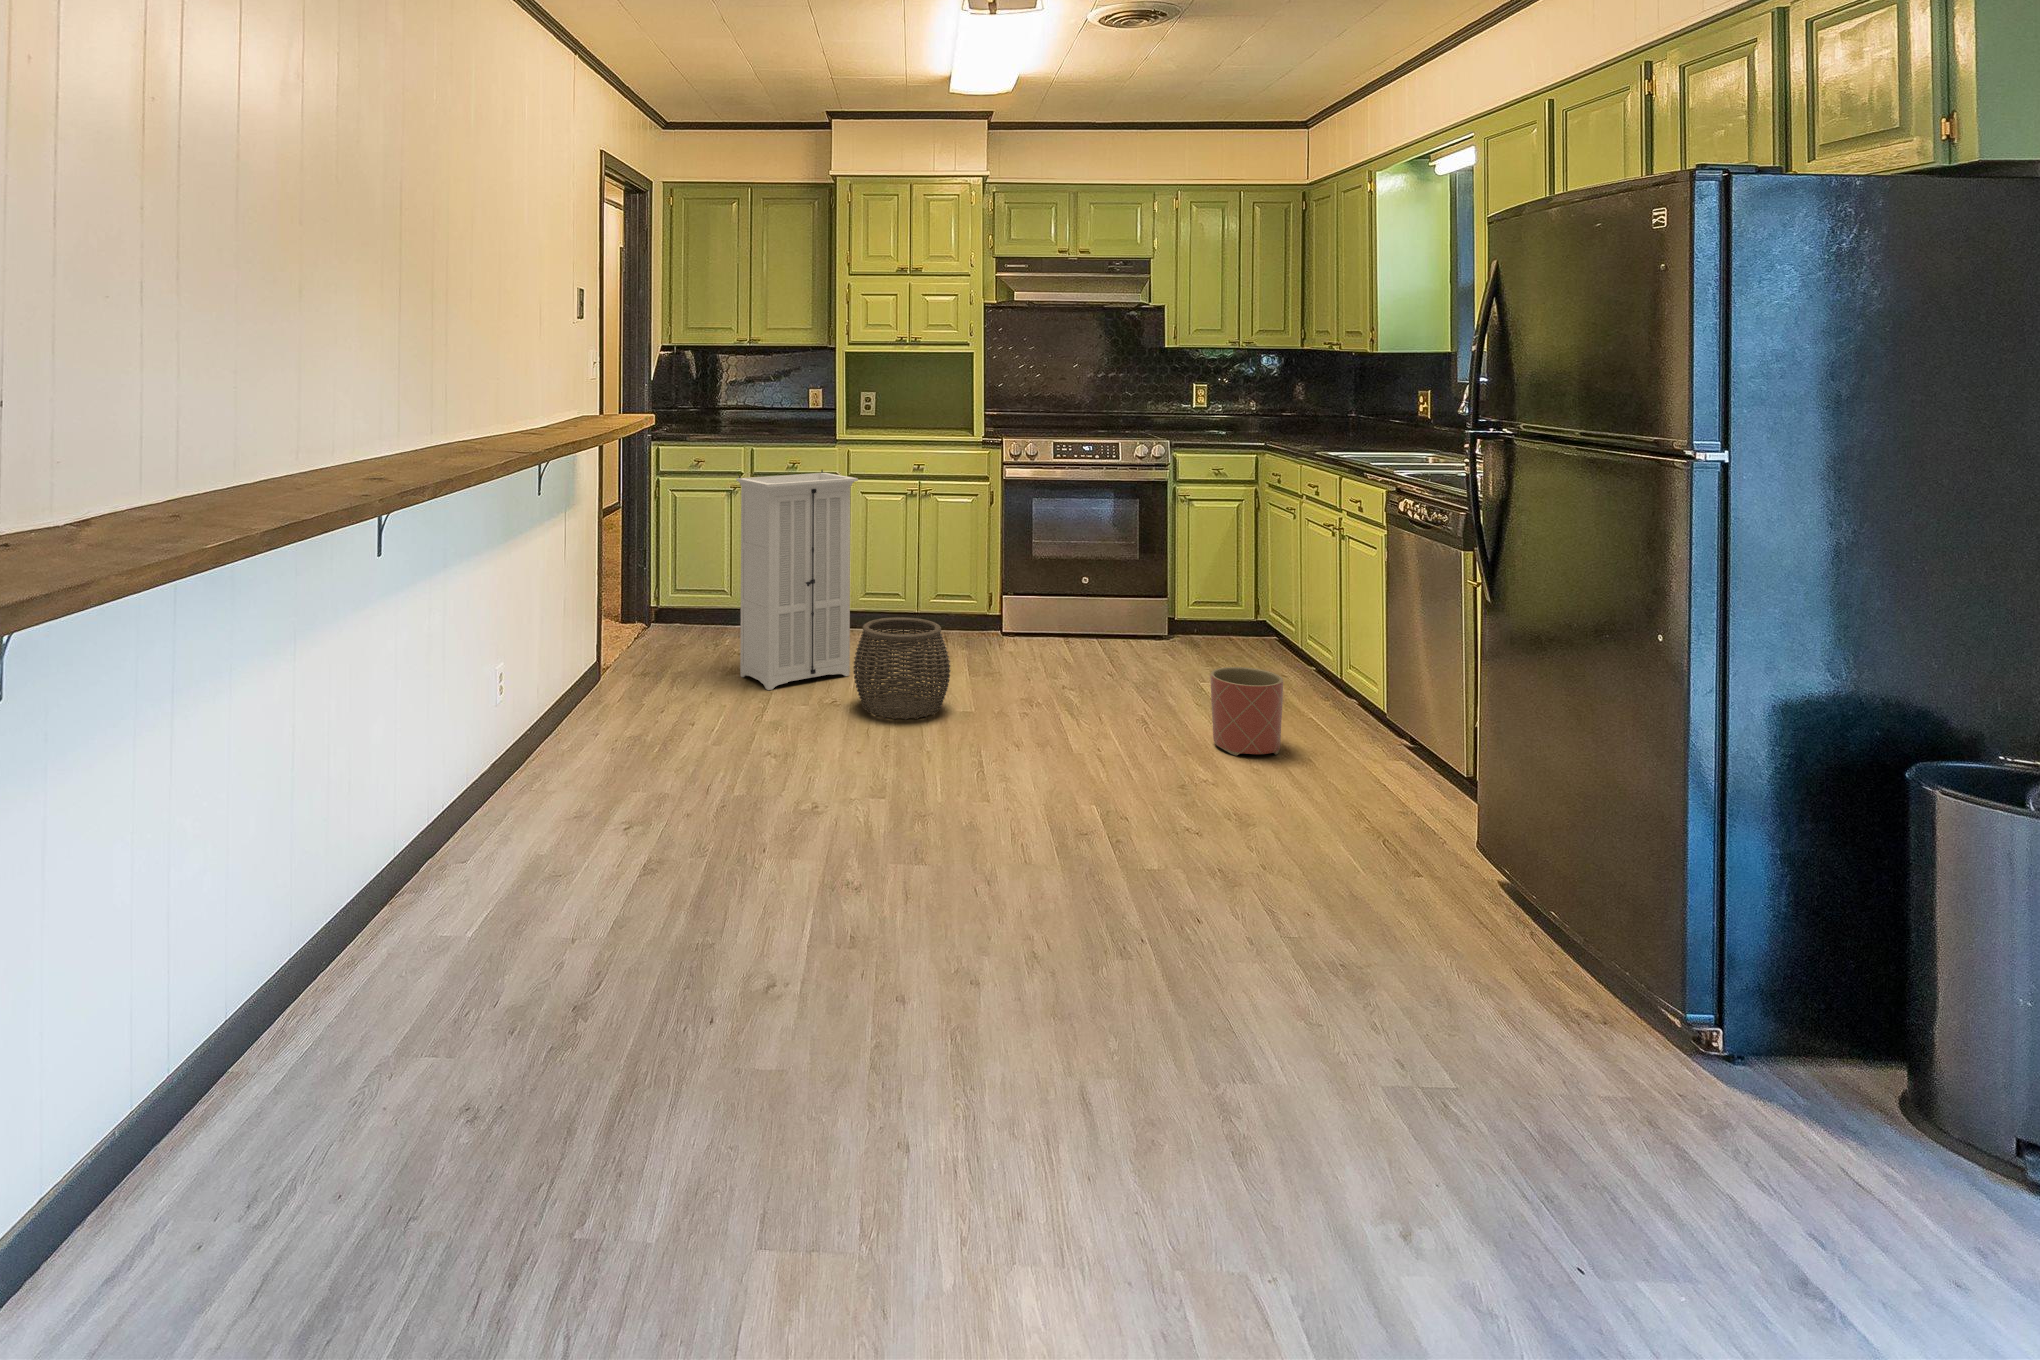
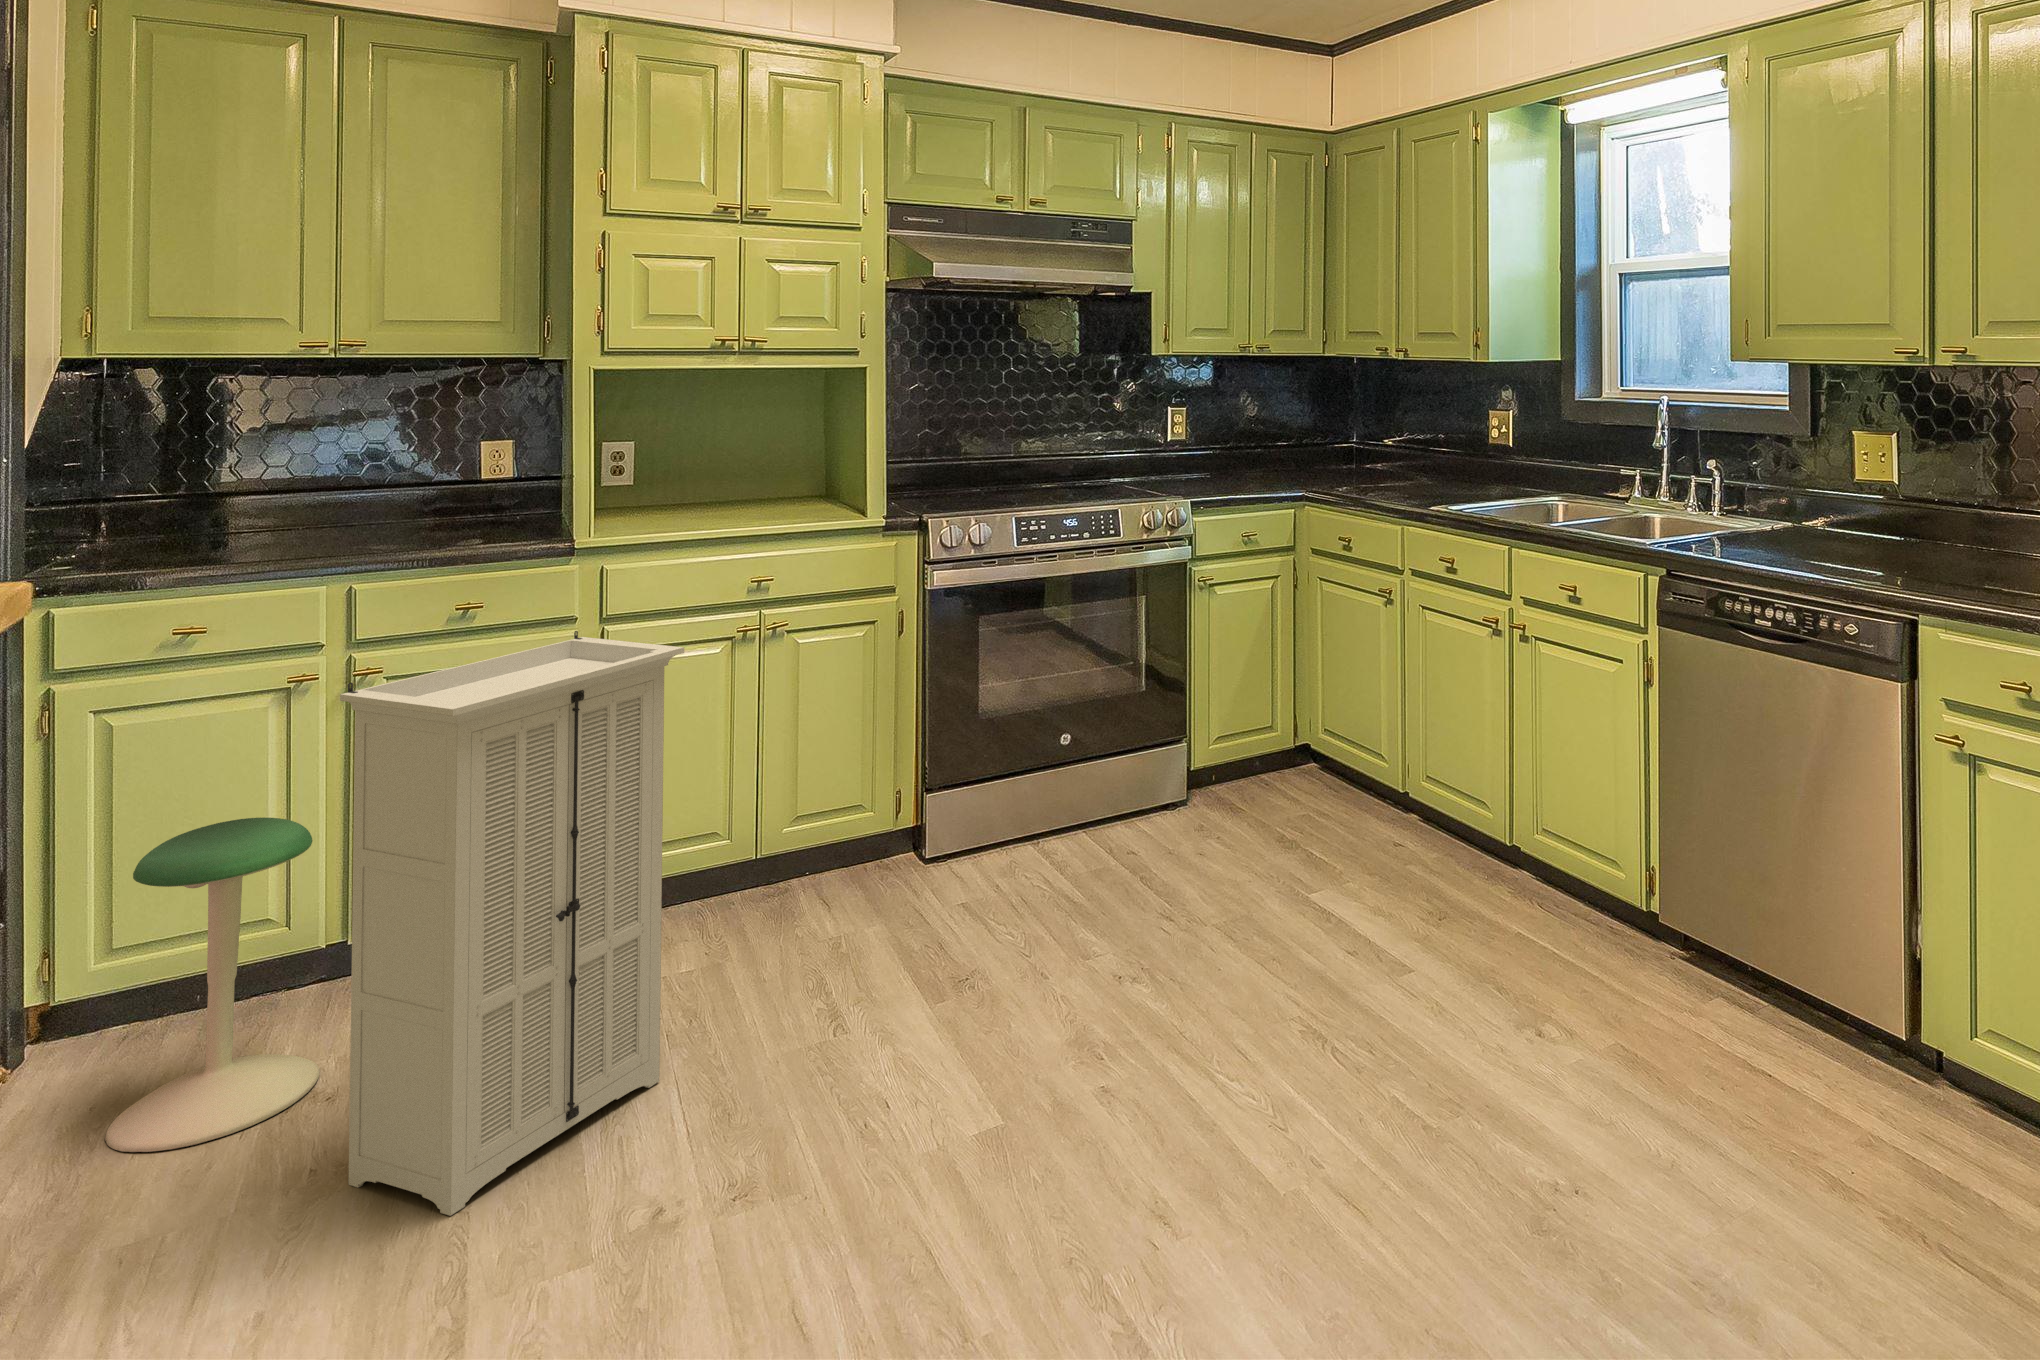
stool: none [674,536,738,657] -> present [105,817,319,1152]
woven basket: present [853,617,951,720] -> none [711,938,947,1213]
planter: present [1210,667,1283,756] -> none [1427,888,1542,1060]

